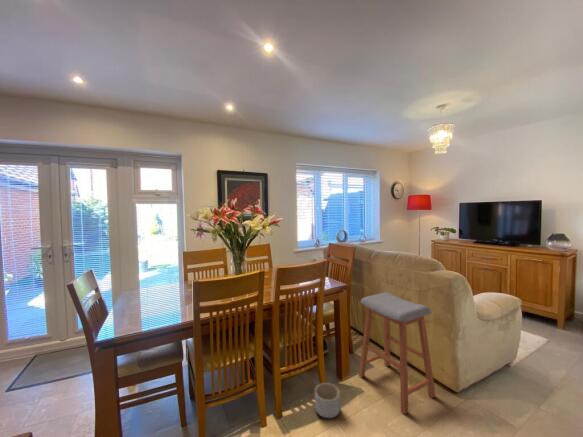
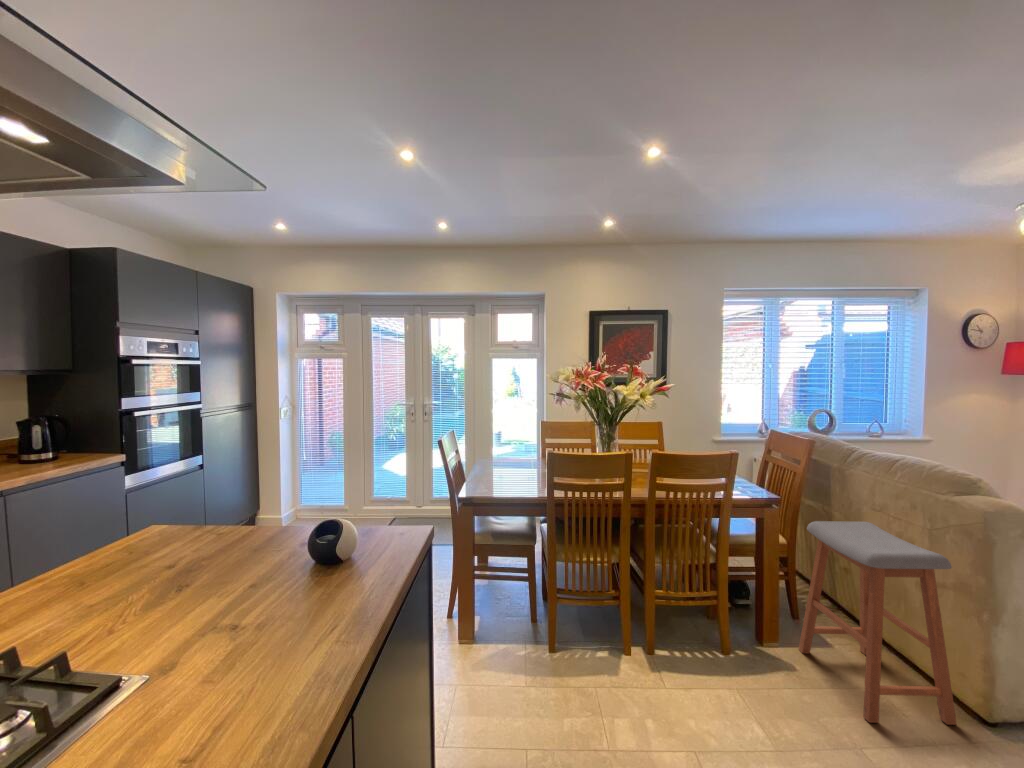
planter: present [315,383,340,418] -> none [706,632,747,681]

